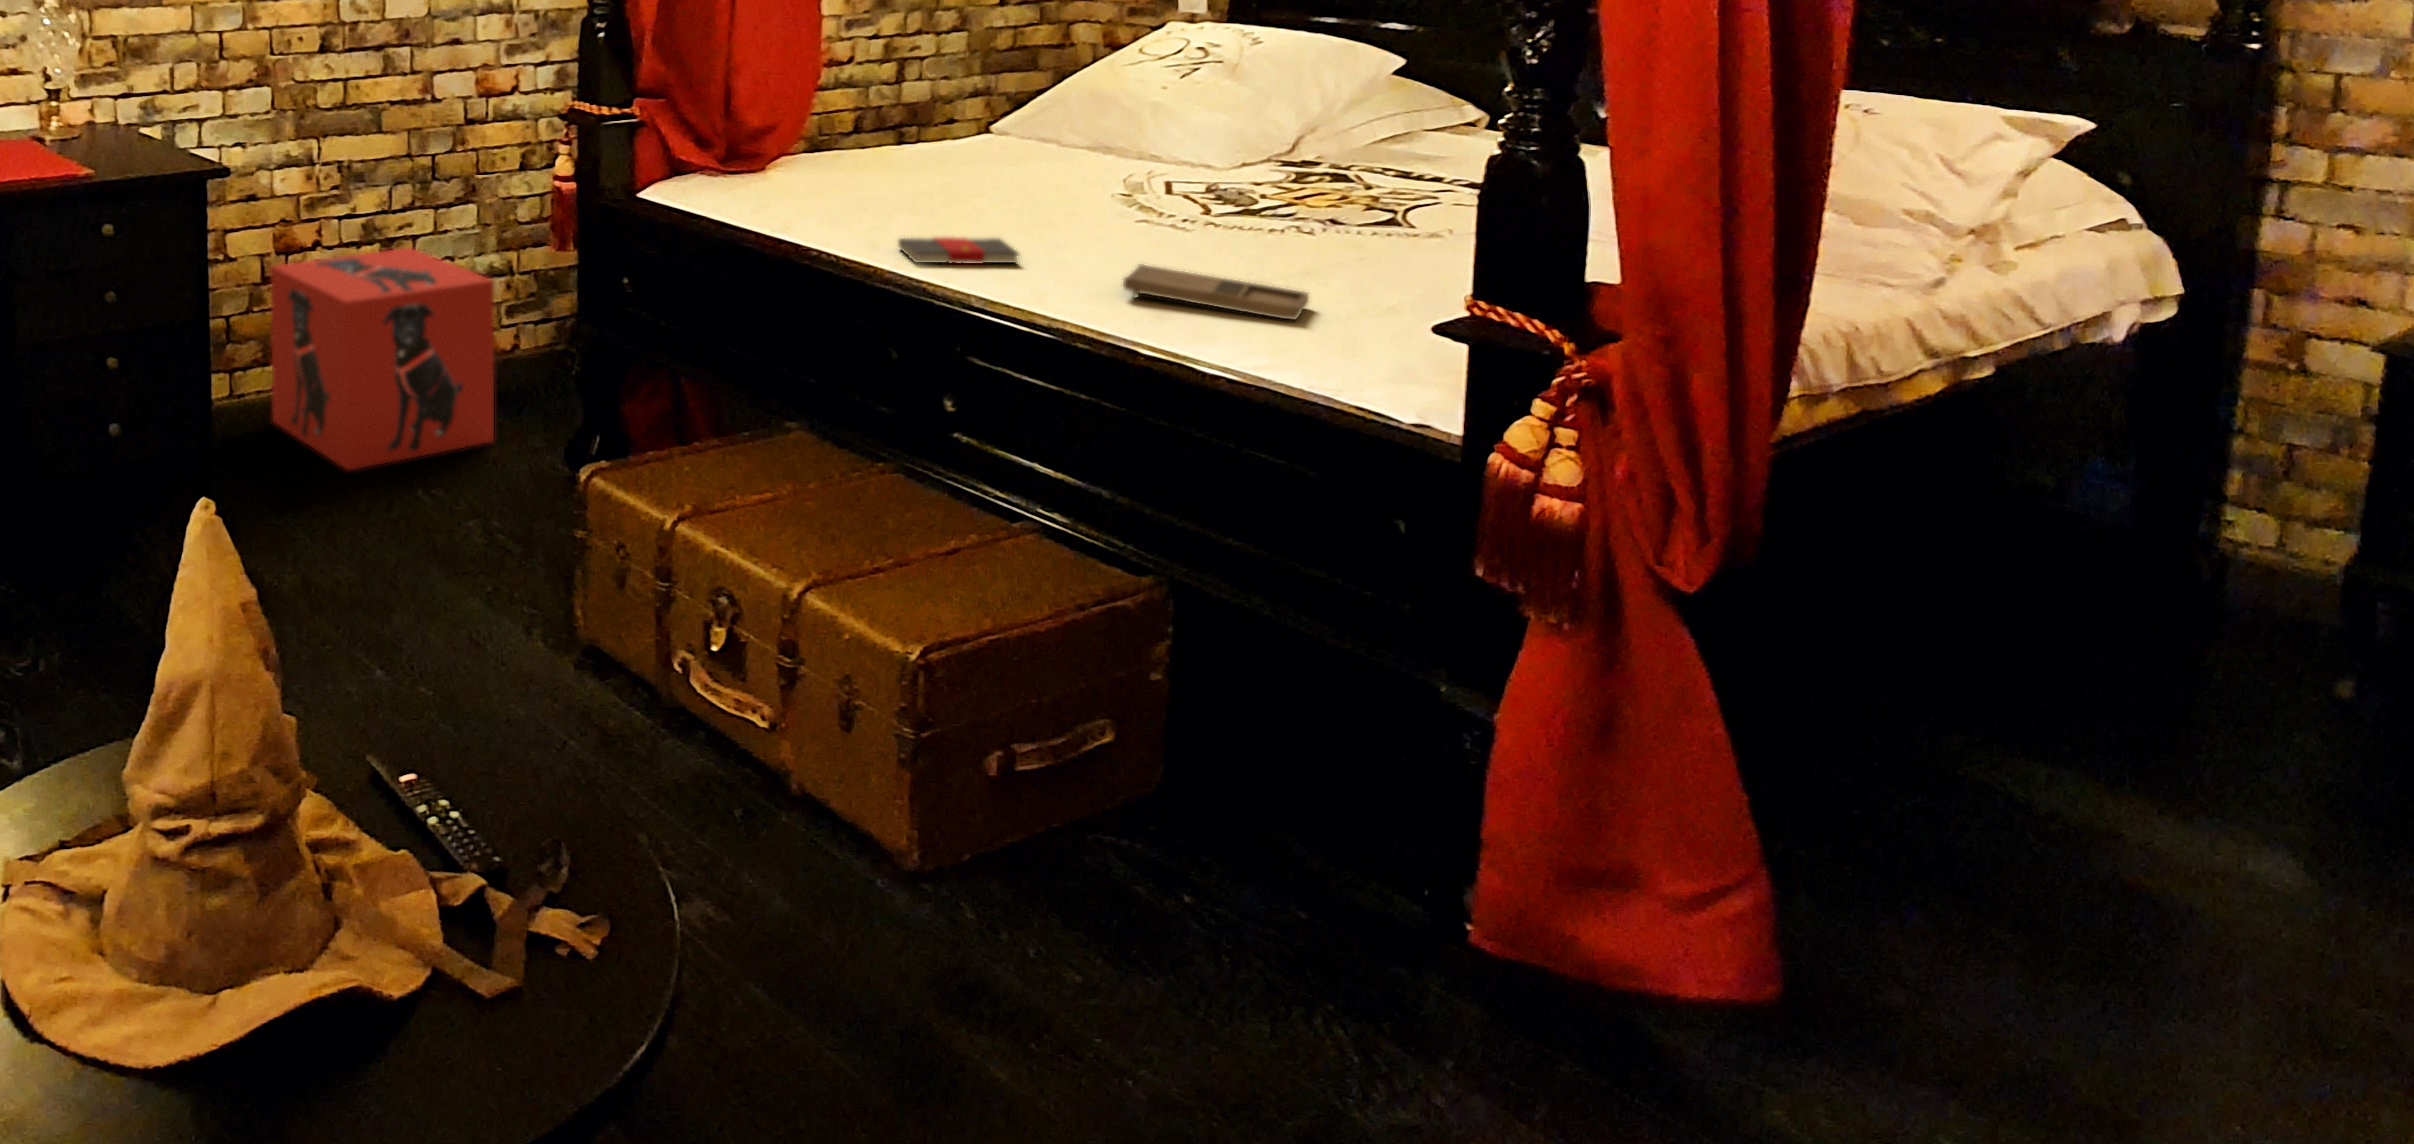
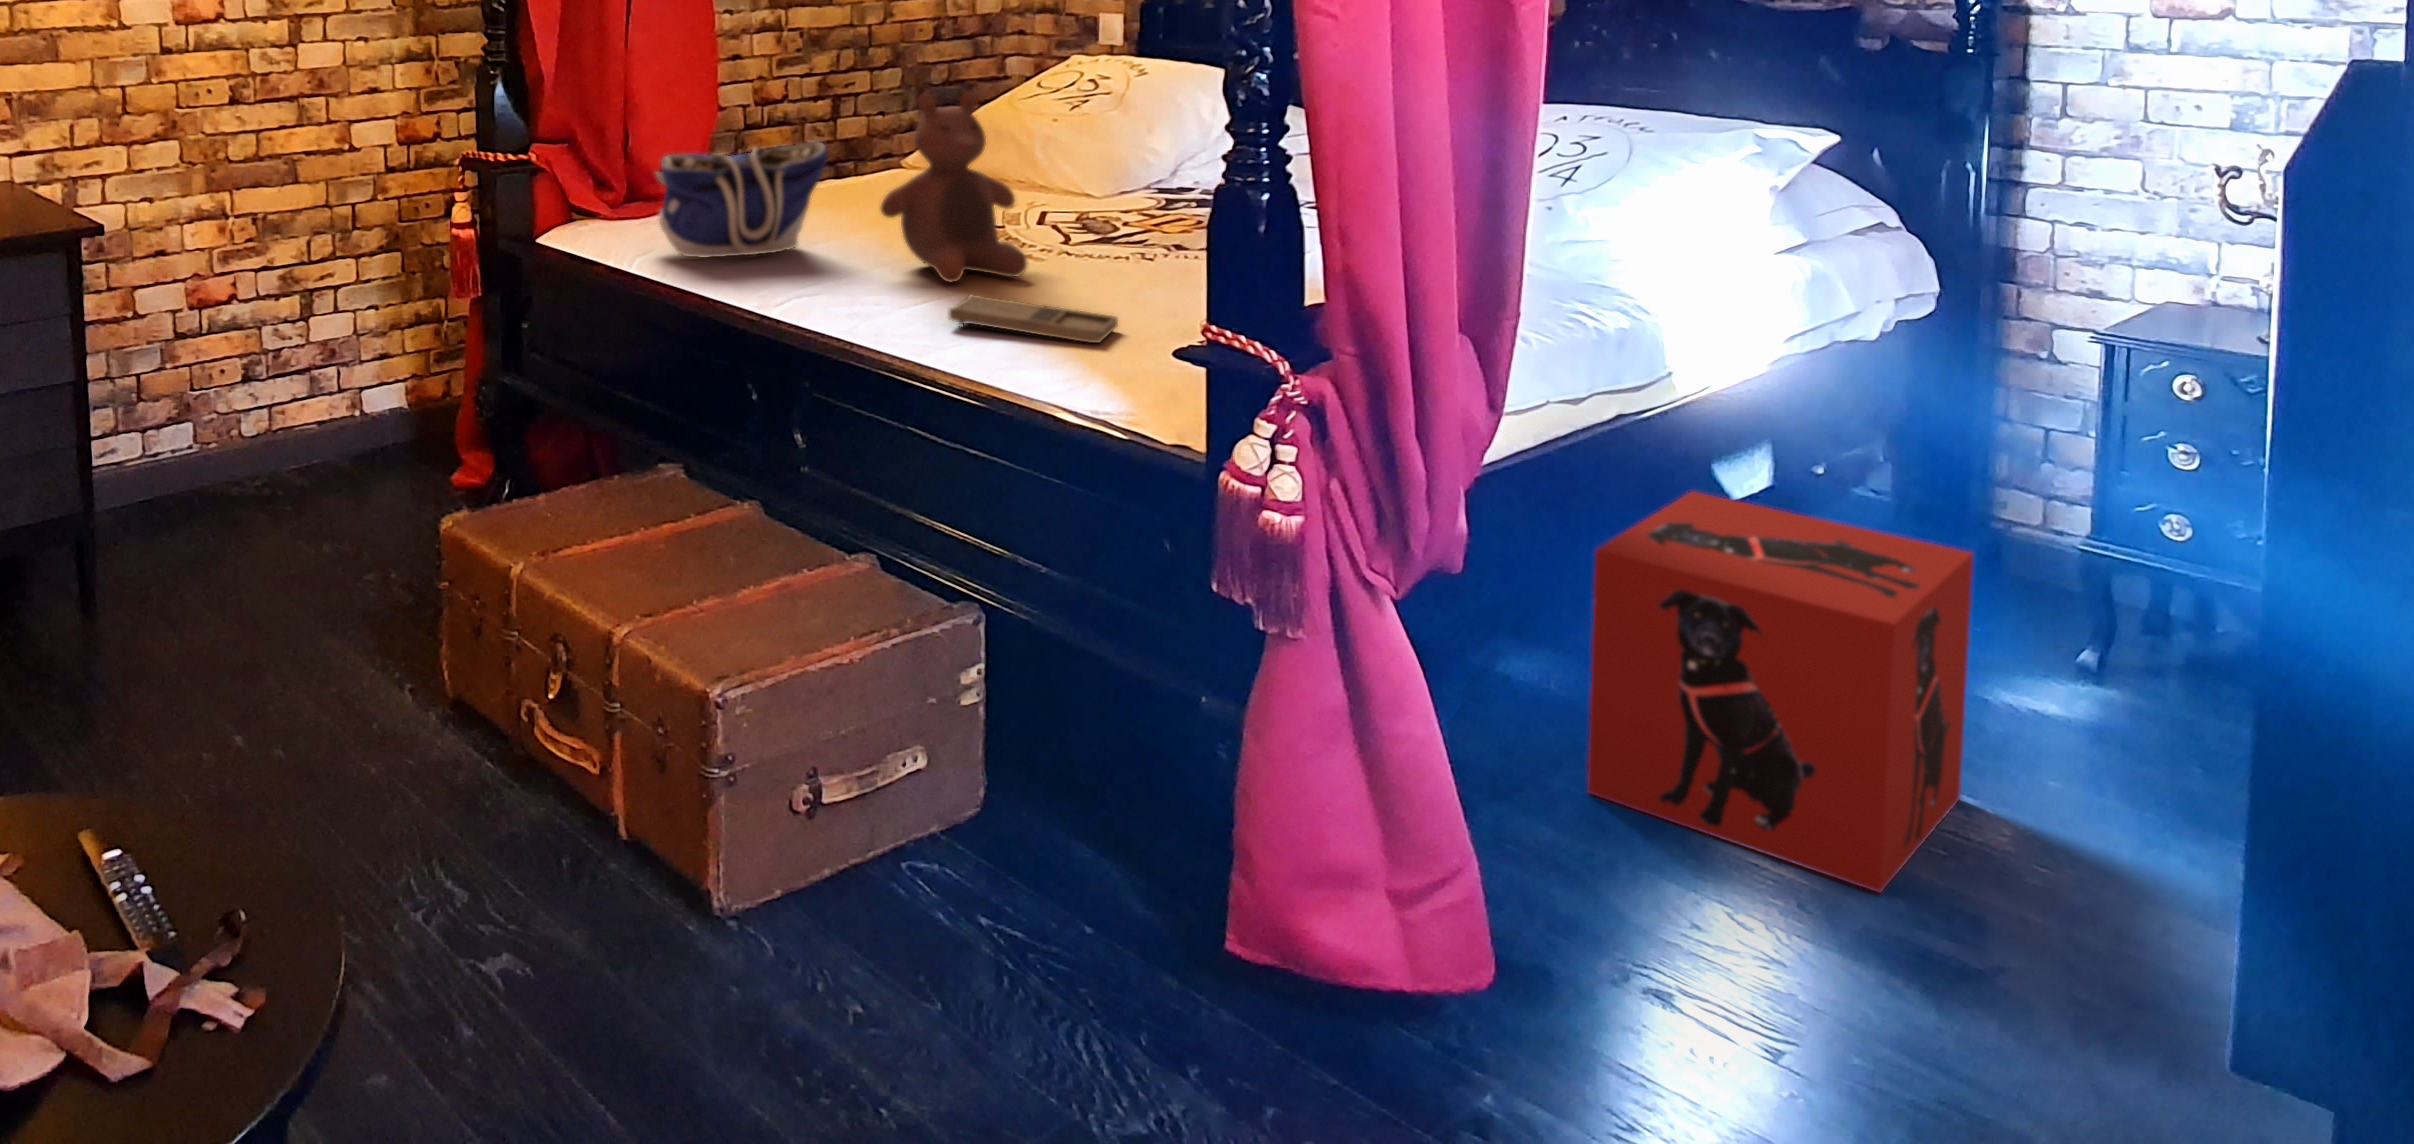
stuffed bear: none [1023,53,1183,251] -> present [881,91,1028,282]
tote bag: none [779,101,960,216] -> present [656,141,828,257]
book: present [899,237,1019,264] -> none [758,274,867,300]
storage box: present [271,248,494,470] -> present [1587,492,1974,892]

